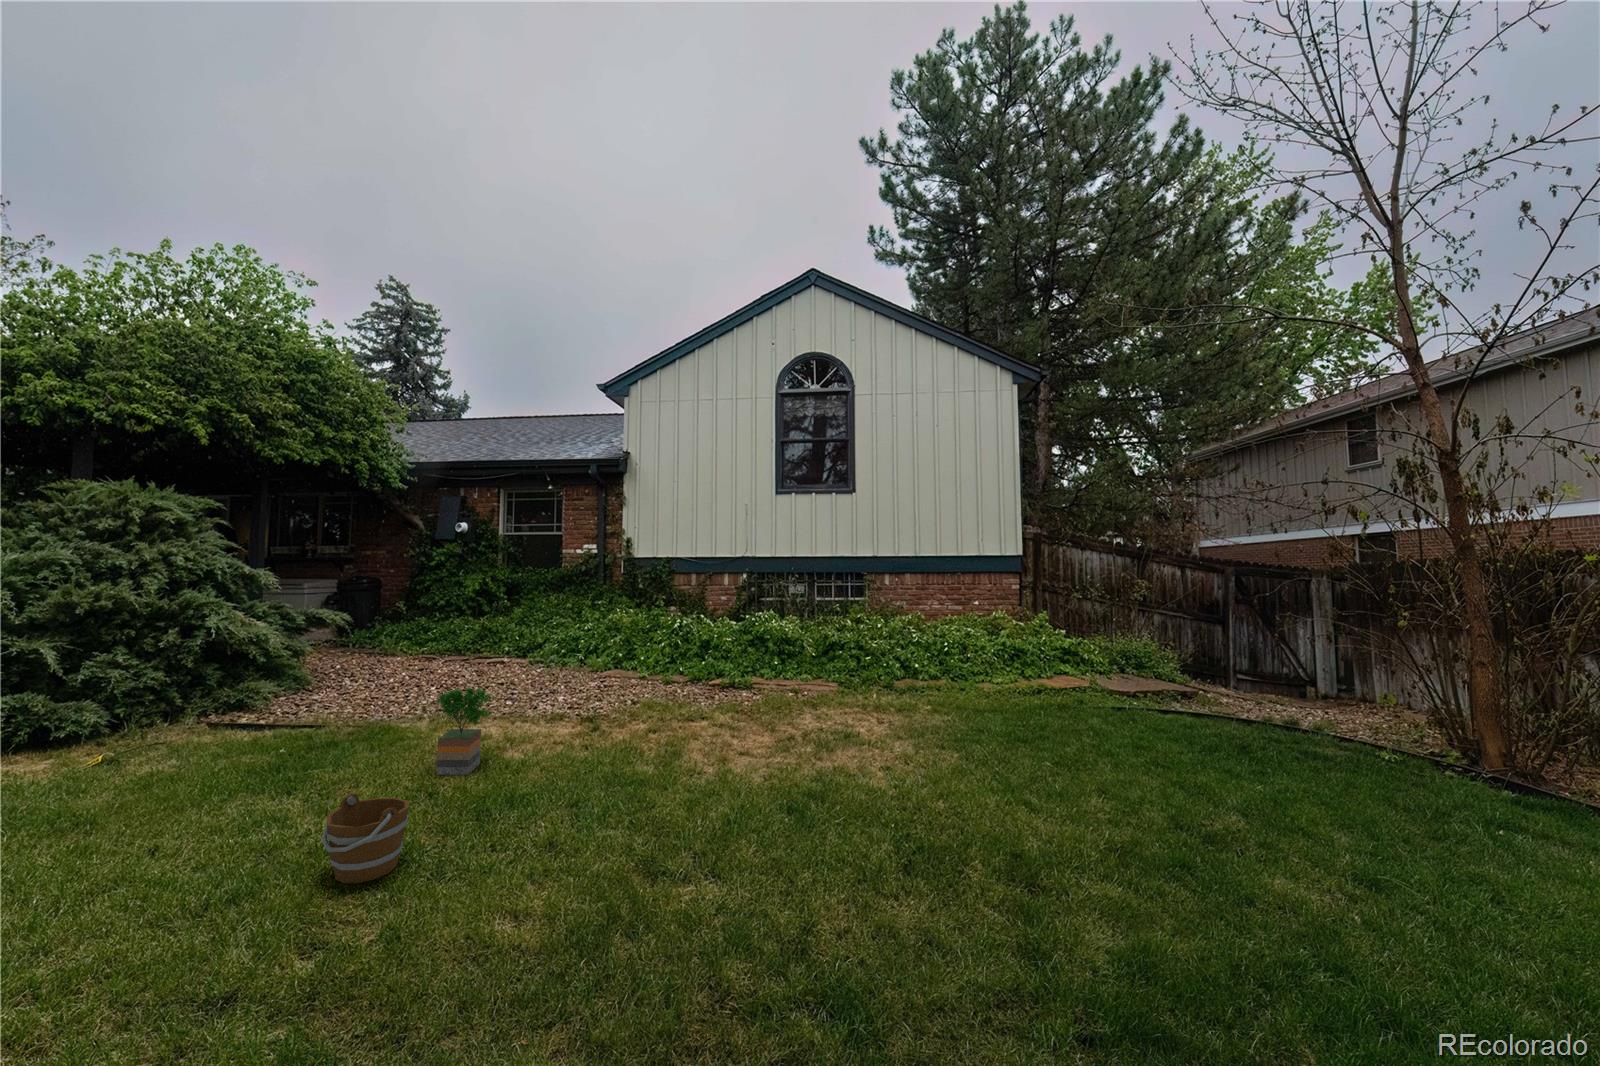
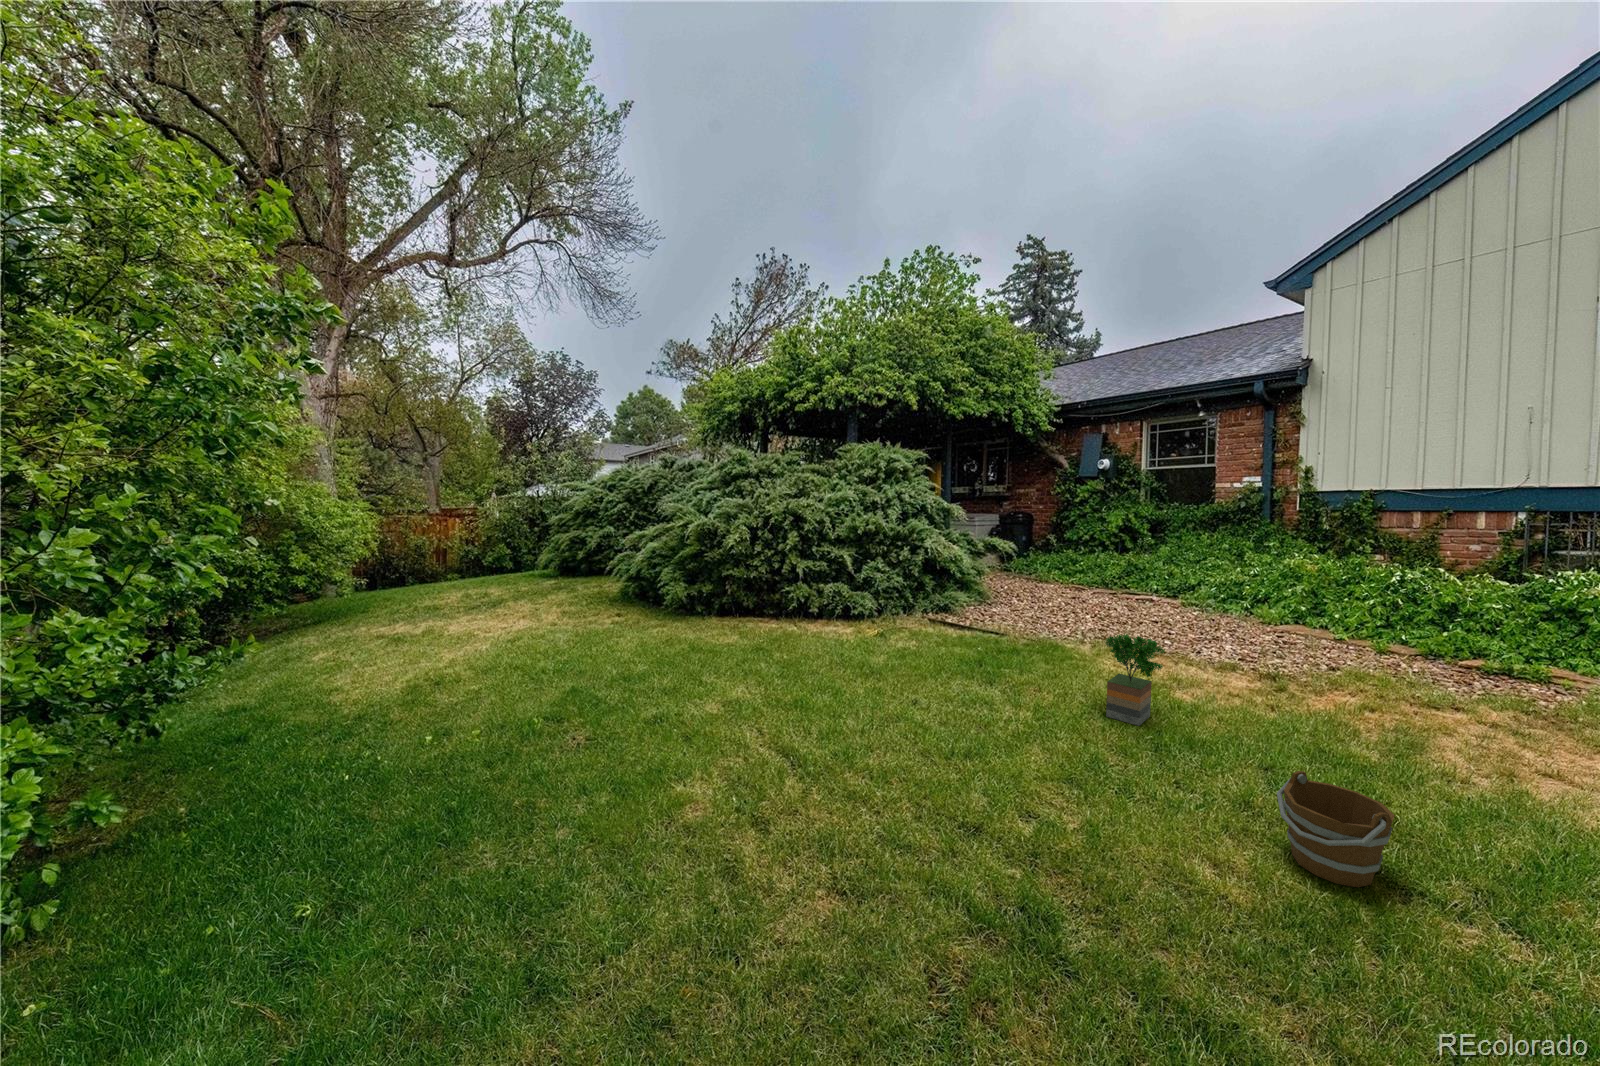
bucket: present [321,793,409,883] -> present [1277,771,1395,887]

